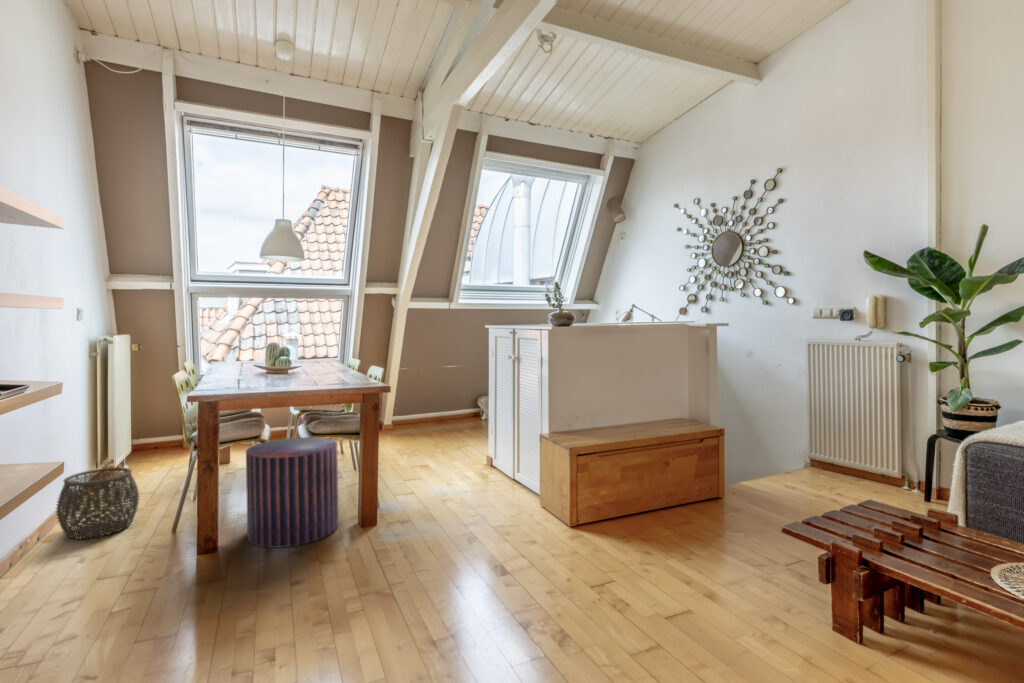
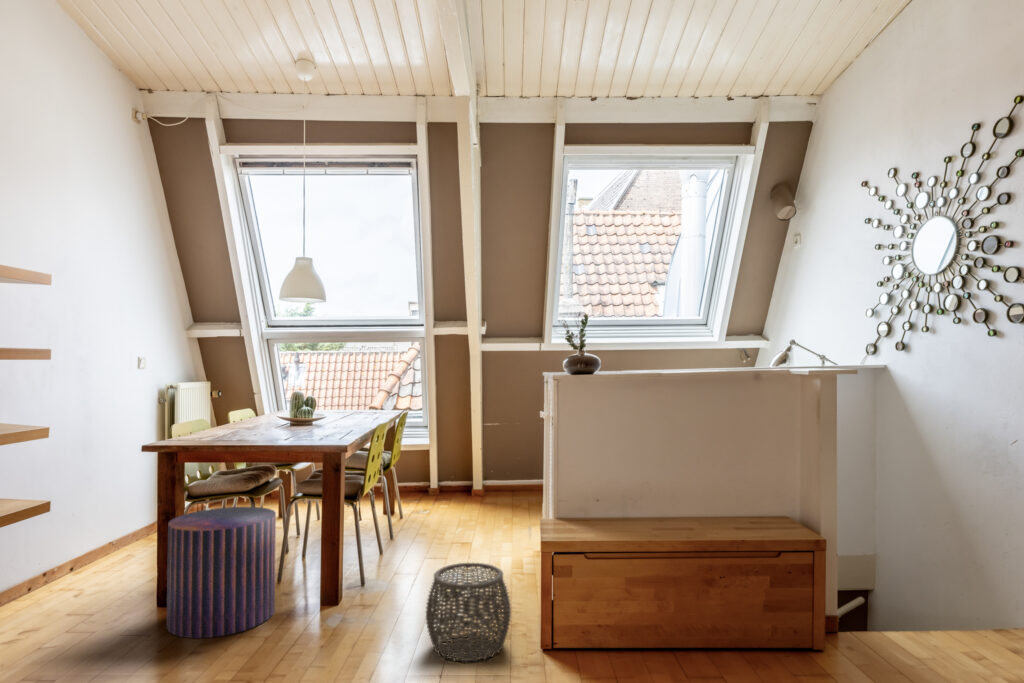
woven basket: present [56,468,139,539] -> present [426,563,511,662]

